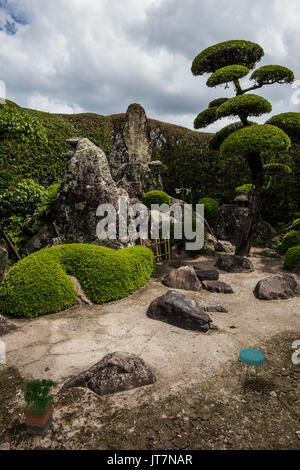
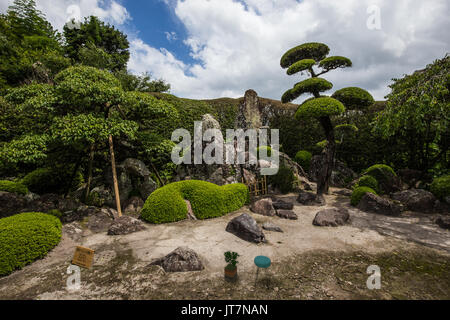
potted tree: present [24,379,57,436] -> present [224,251,240,282]

